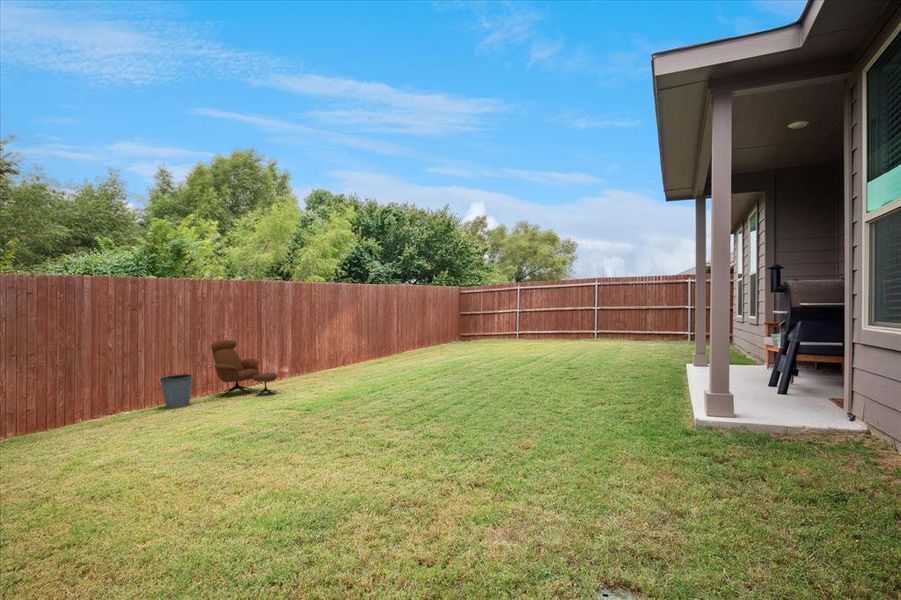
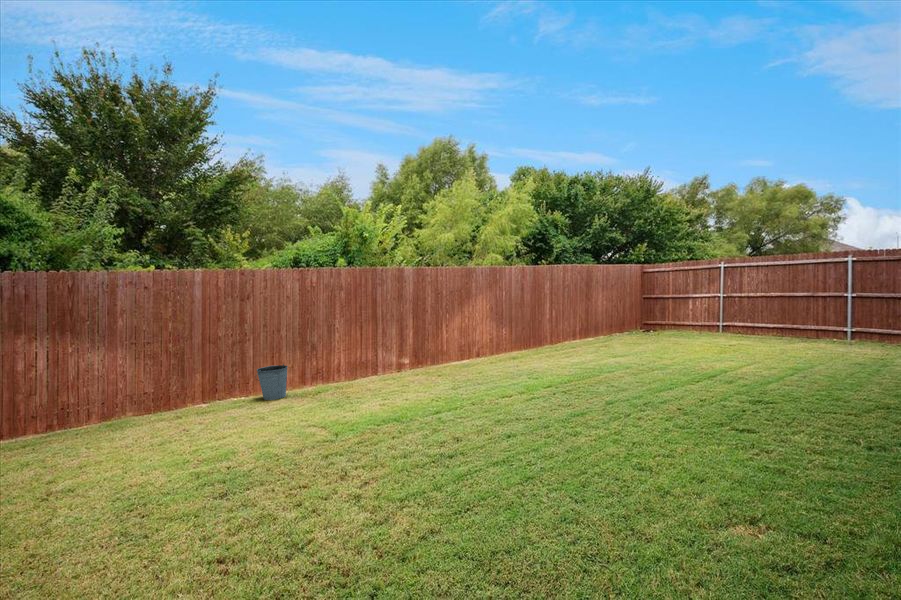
lounge chair: present [211,340,277,396] -> none [315,329,374,395]

